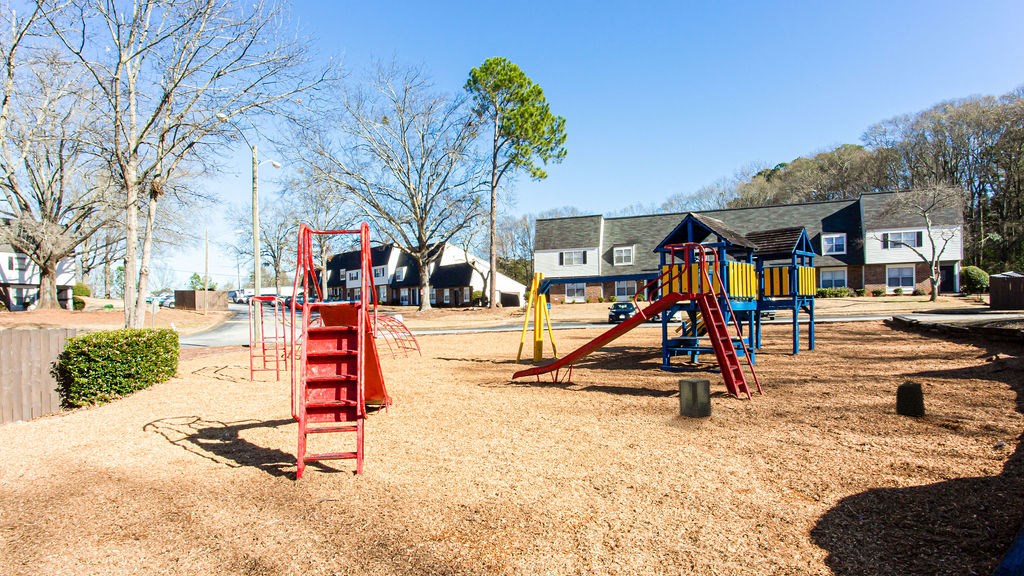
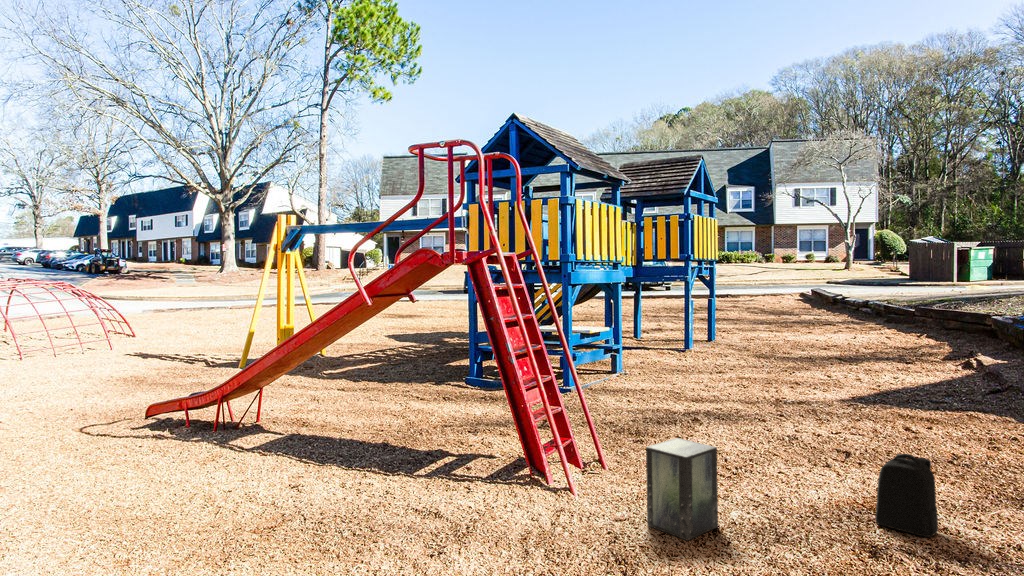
storage box: present [678,378,711,418] -> present [646,438,718,540]

